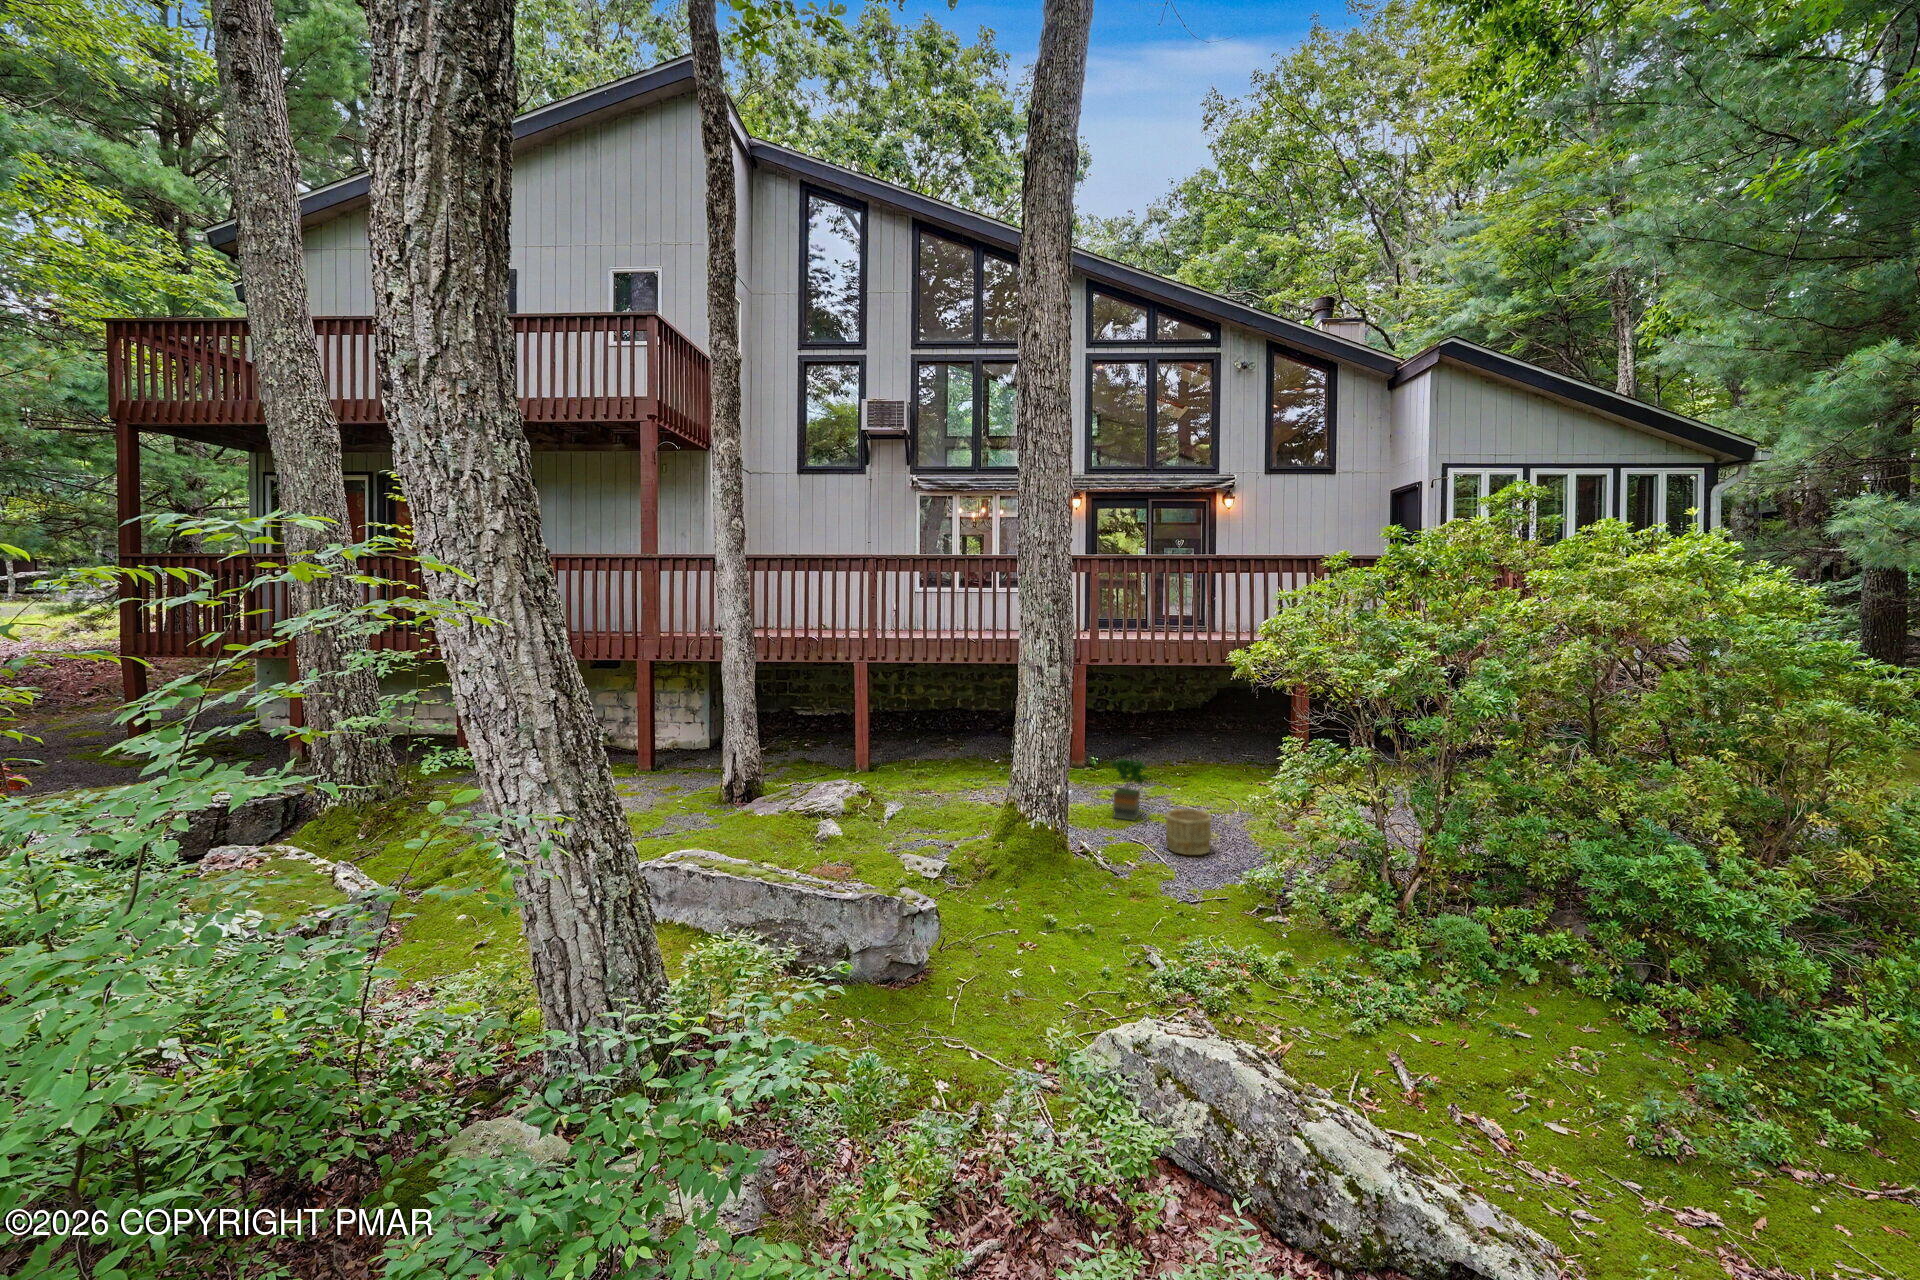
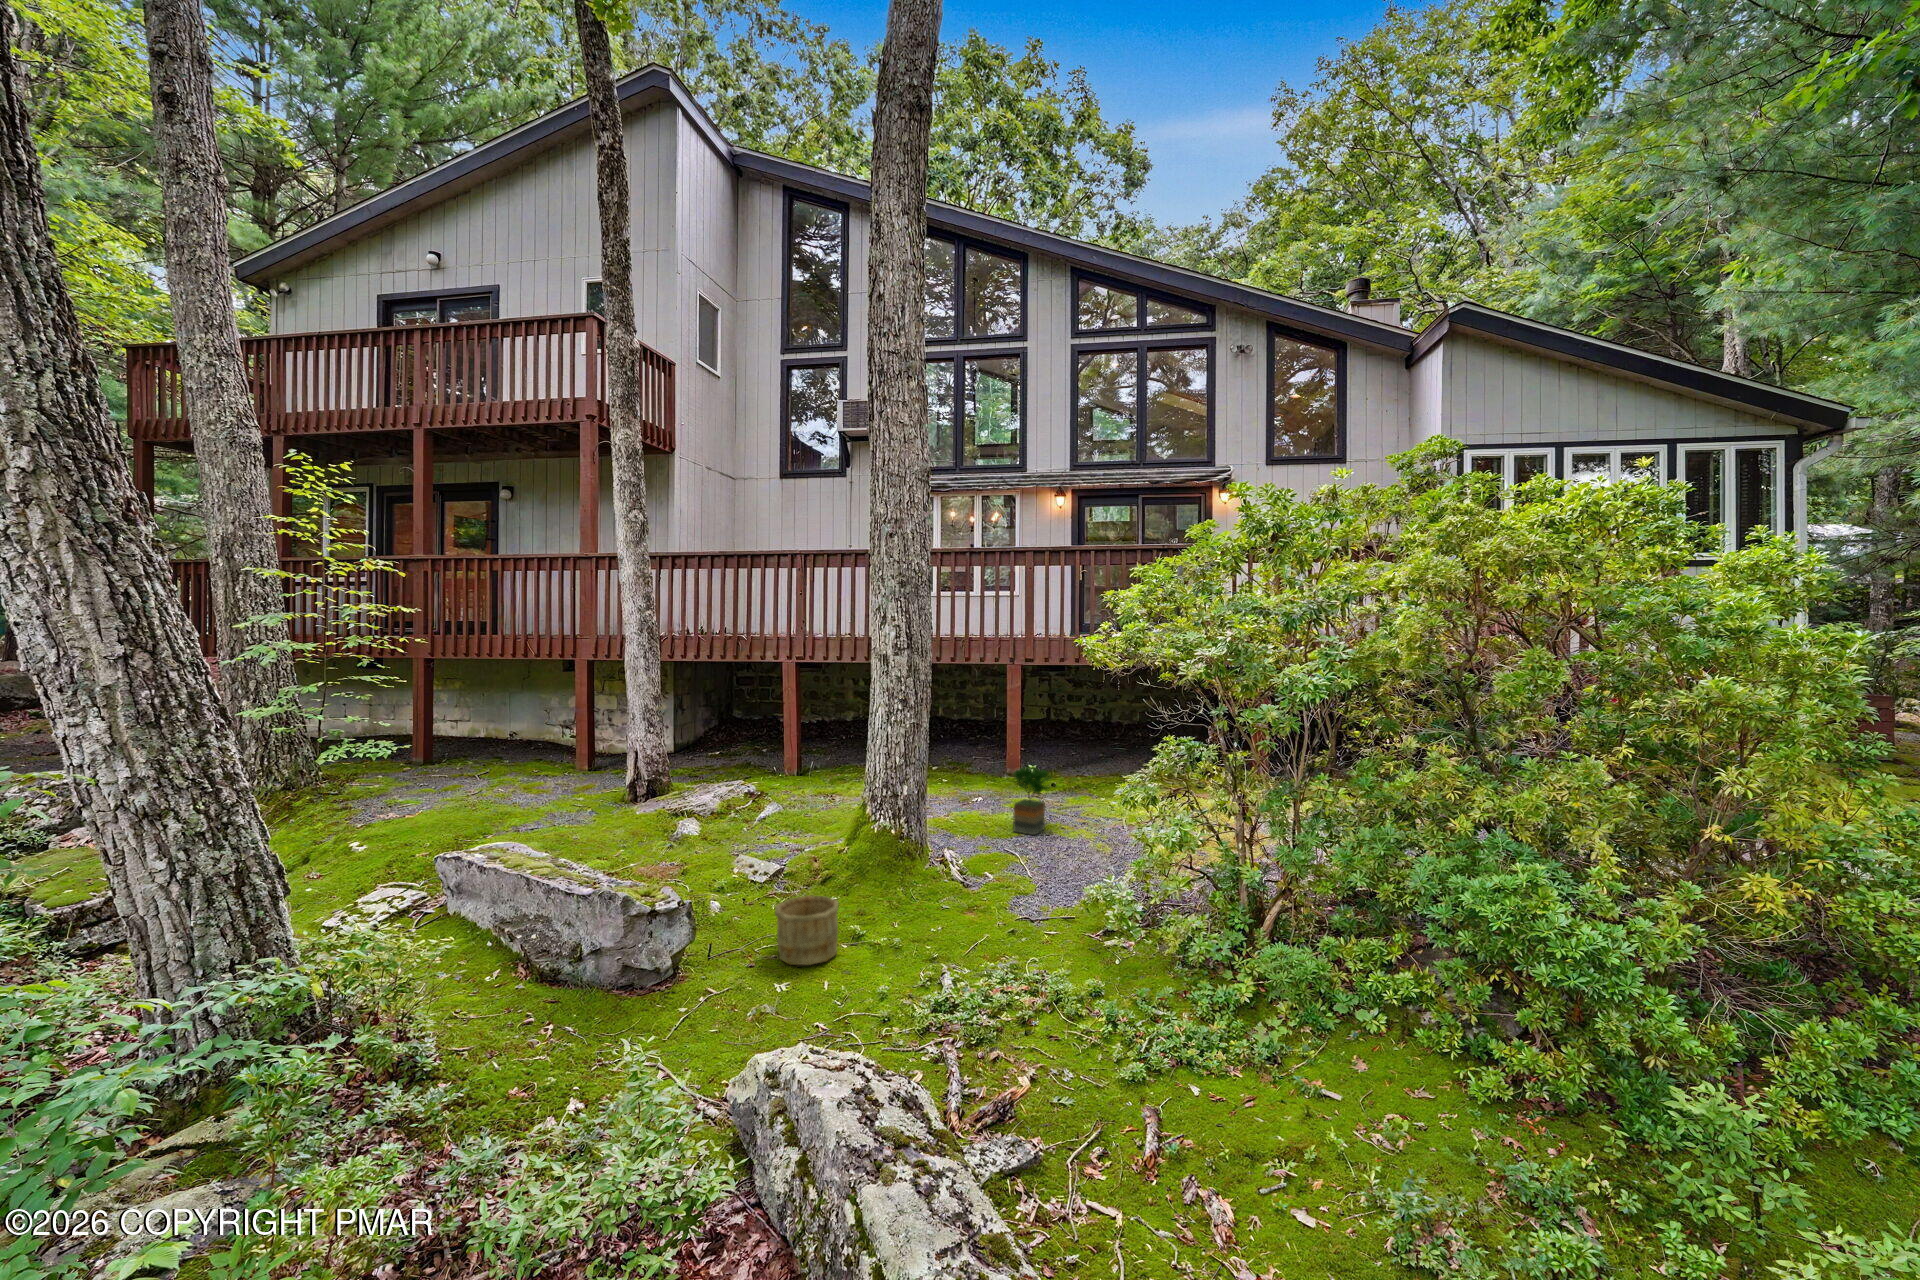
wooden bucket: present [1165,809,1212,855] -> present [775,895,839,965]

